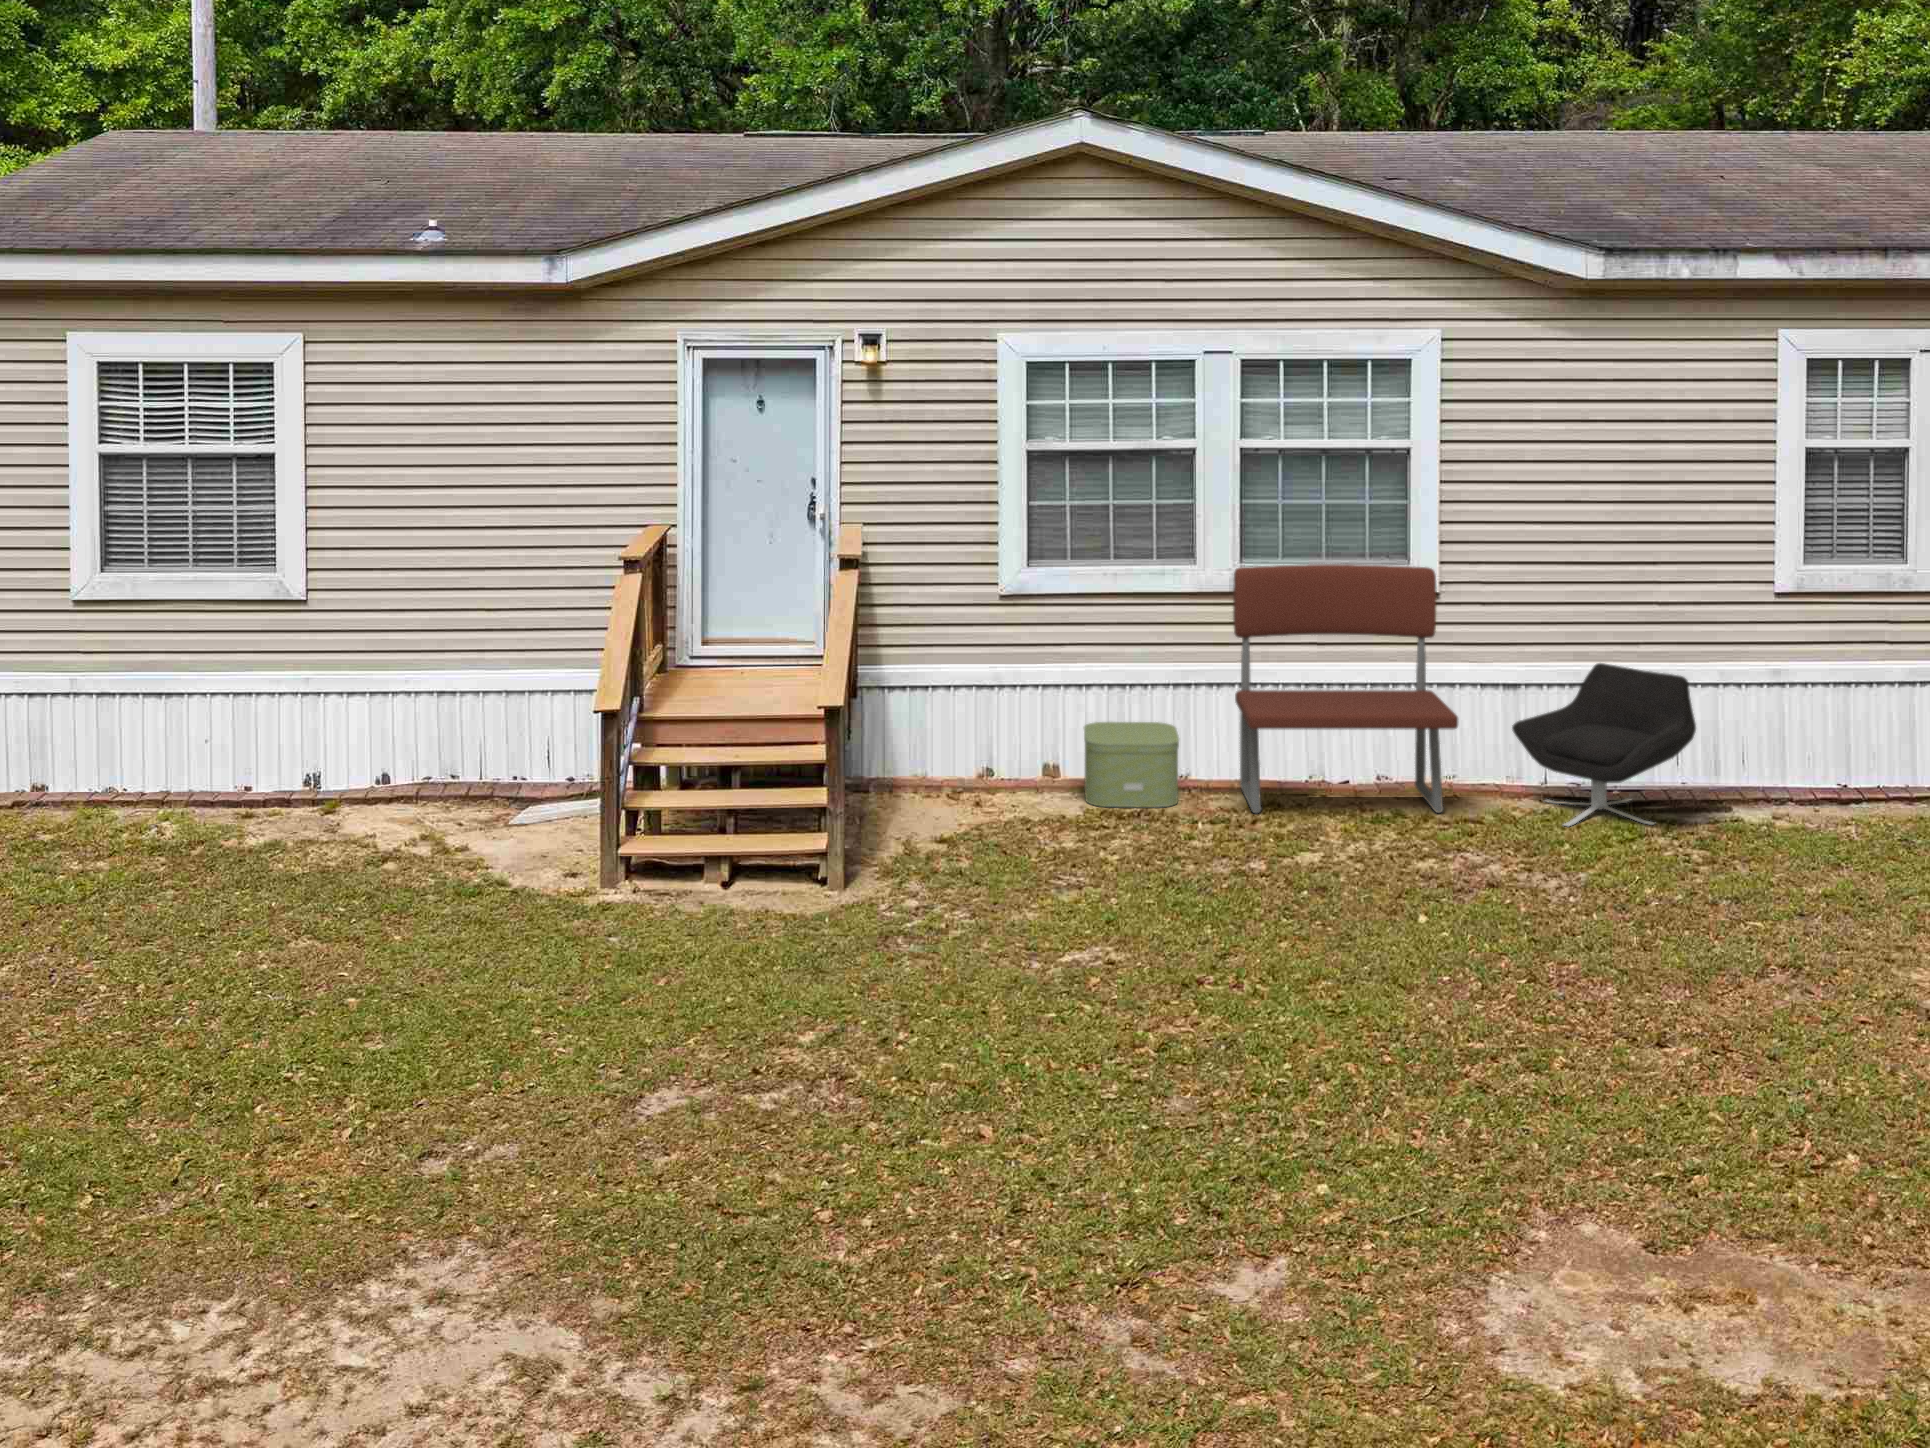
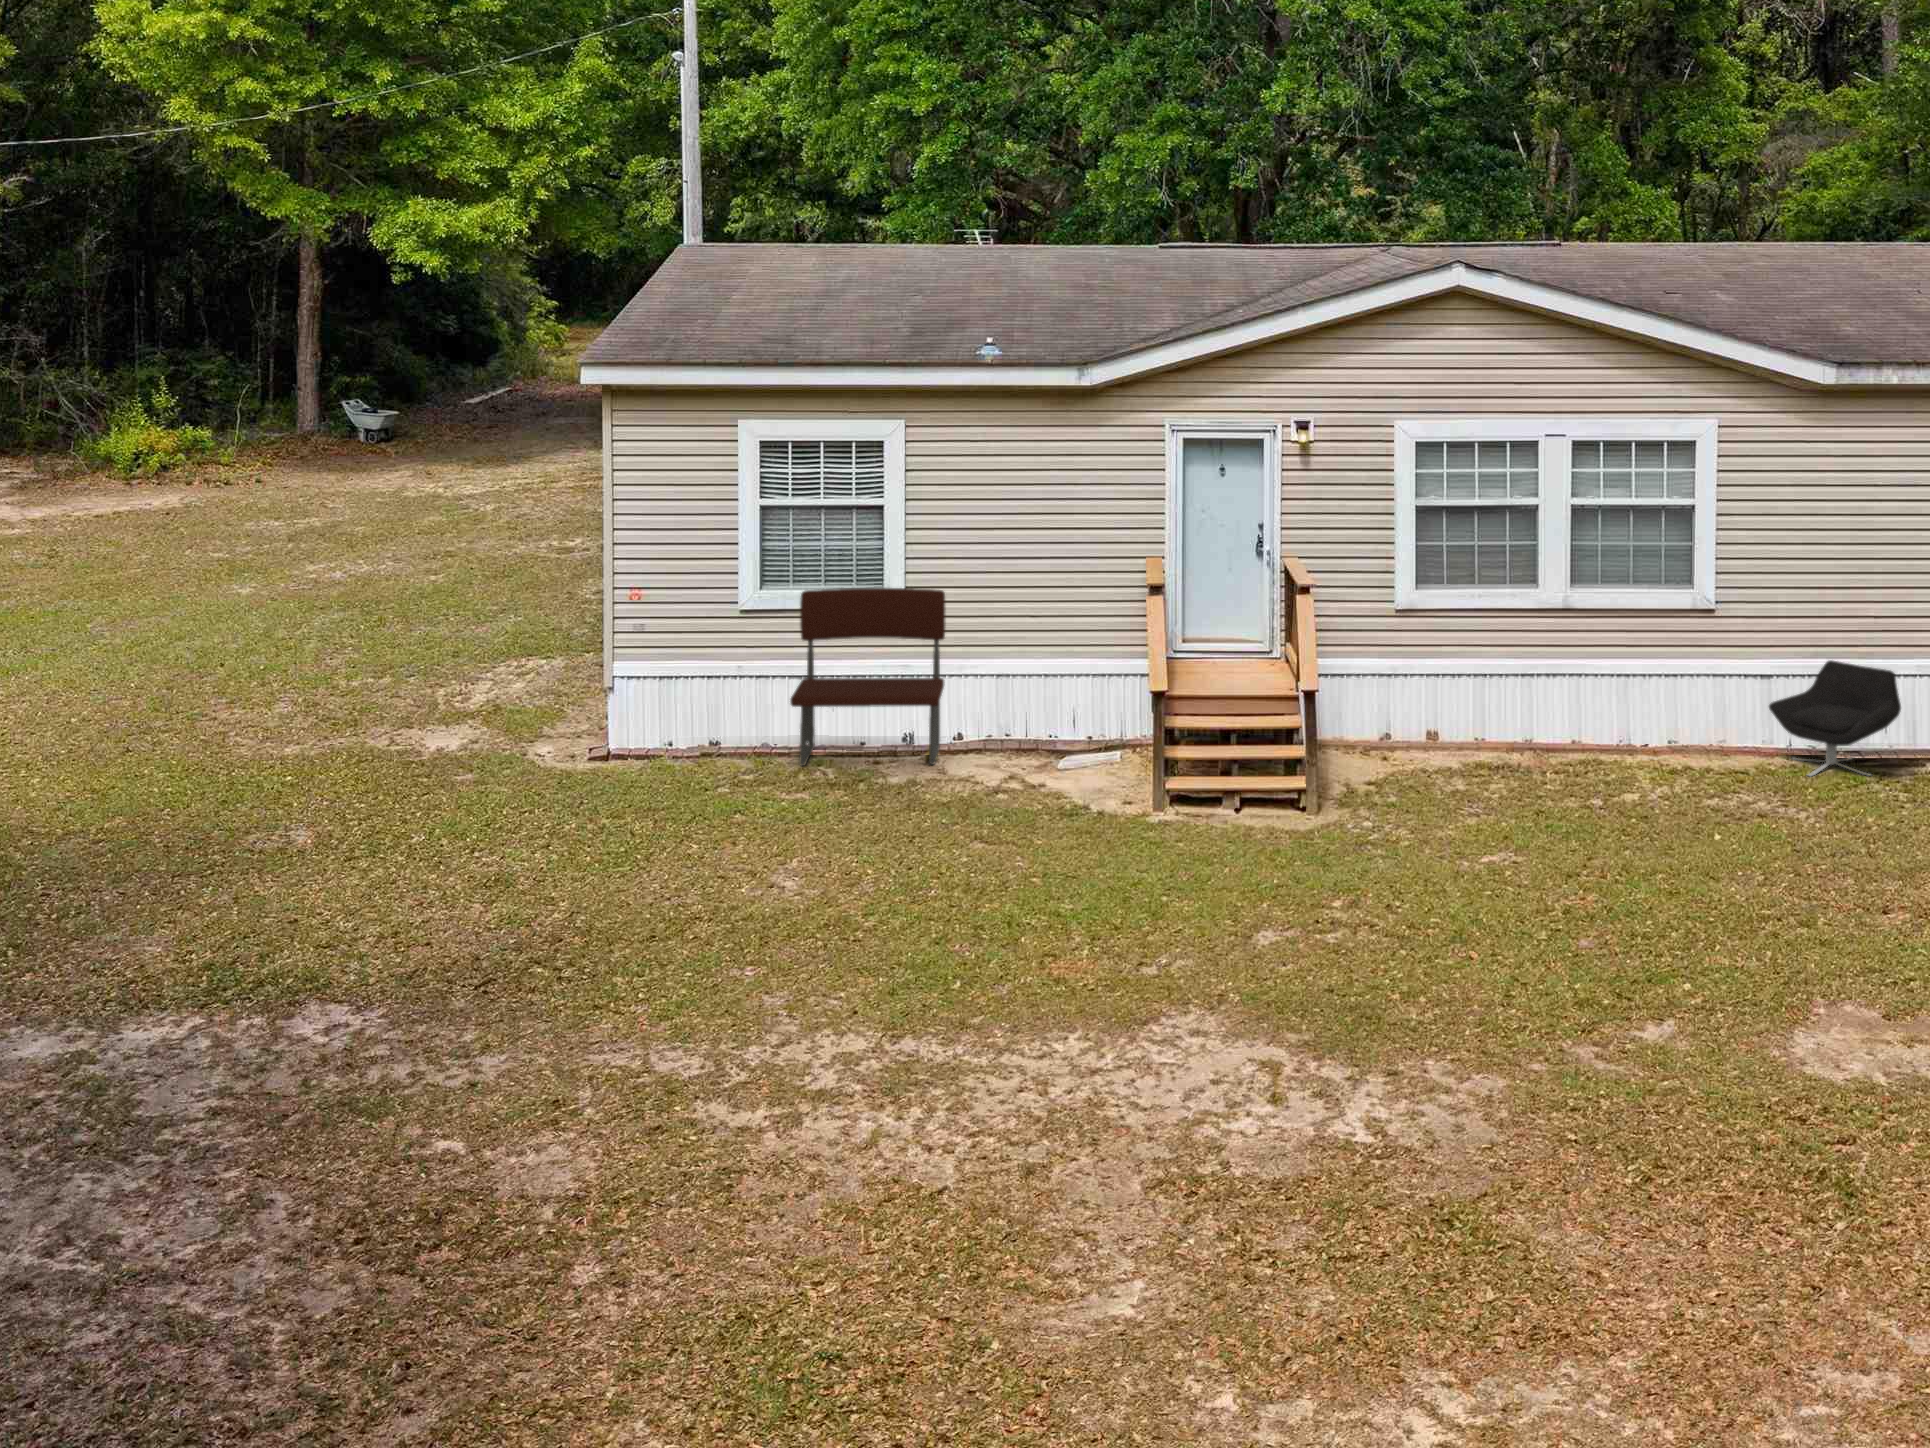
bench: present [1233,564,1458,813] -> present [790,588,945,766]
storage box: present [1084,722,1179,808] -> none [1459,700,1531,761]

